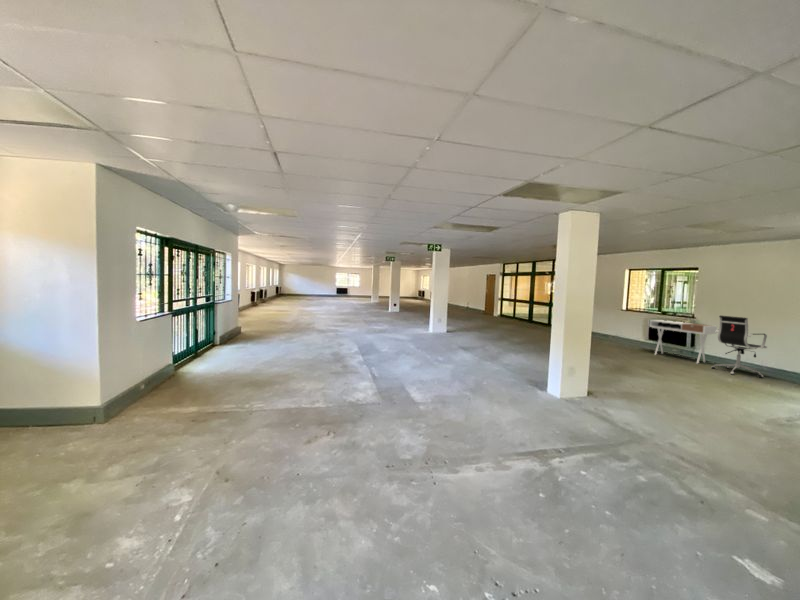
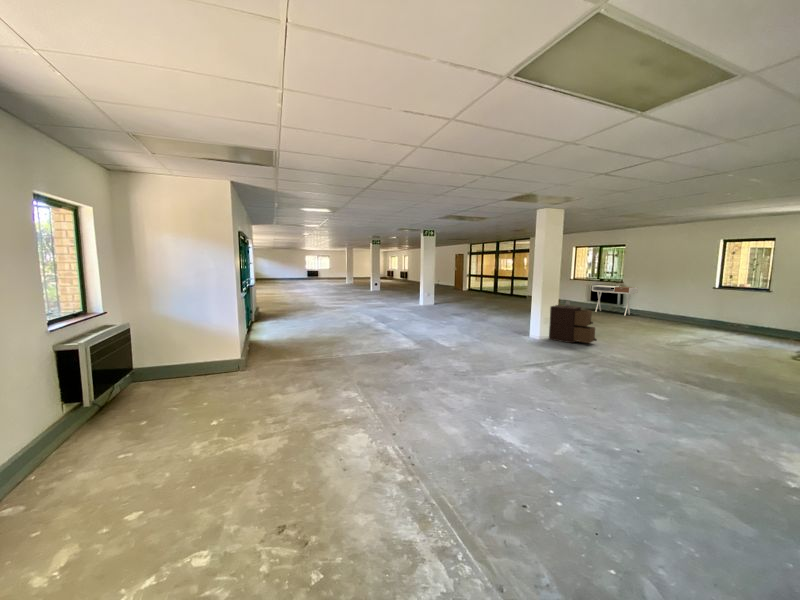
office chair: present [711,316,767,377] -> none [634,279,670,321]
storage cabinet: none [569,344,642,412] -> present [549,300,597,343]

